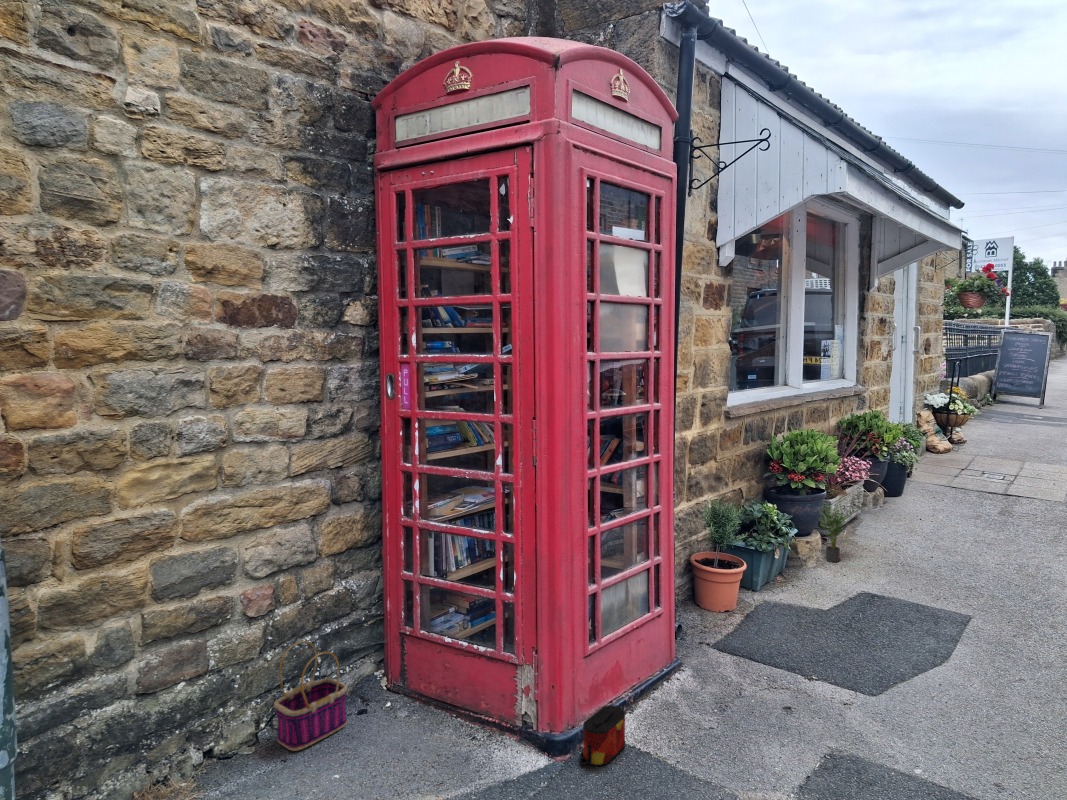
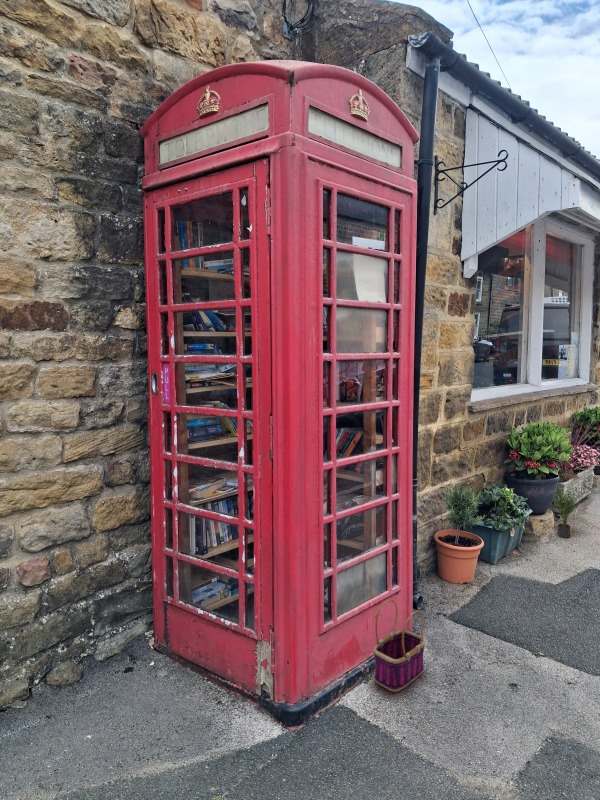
basket: present [274,641,347,751] -> present [374,600,425,692]
bag: present [580,705,625,766] -> none [313,677,357,737]

